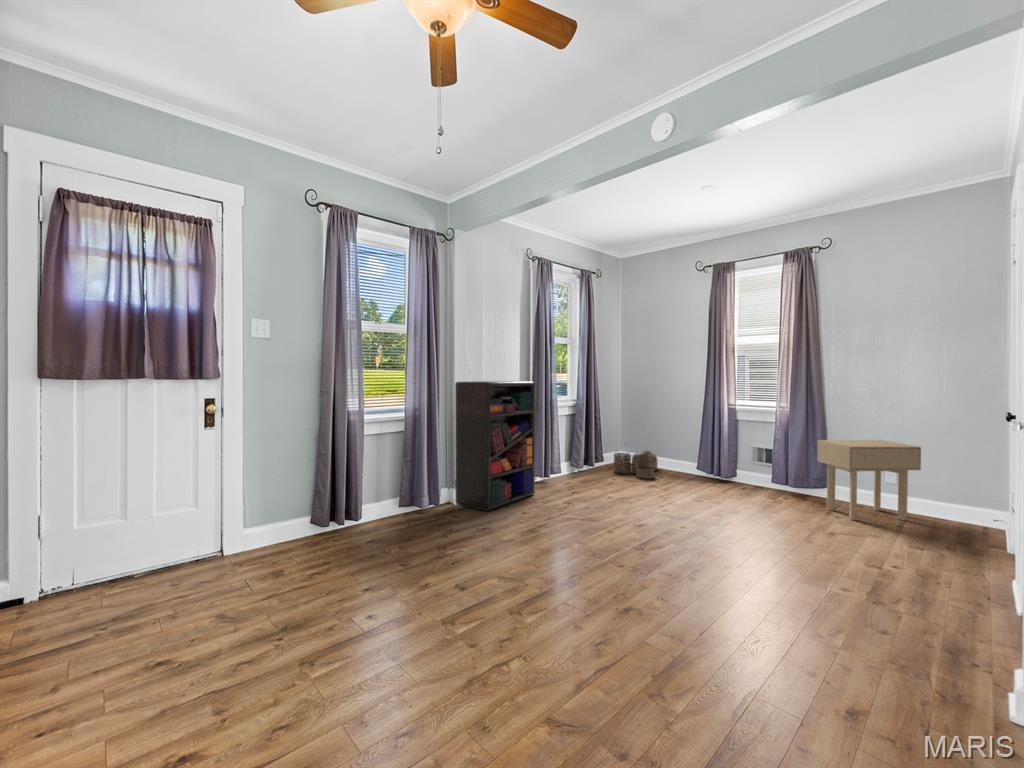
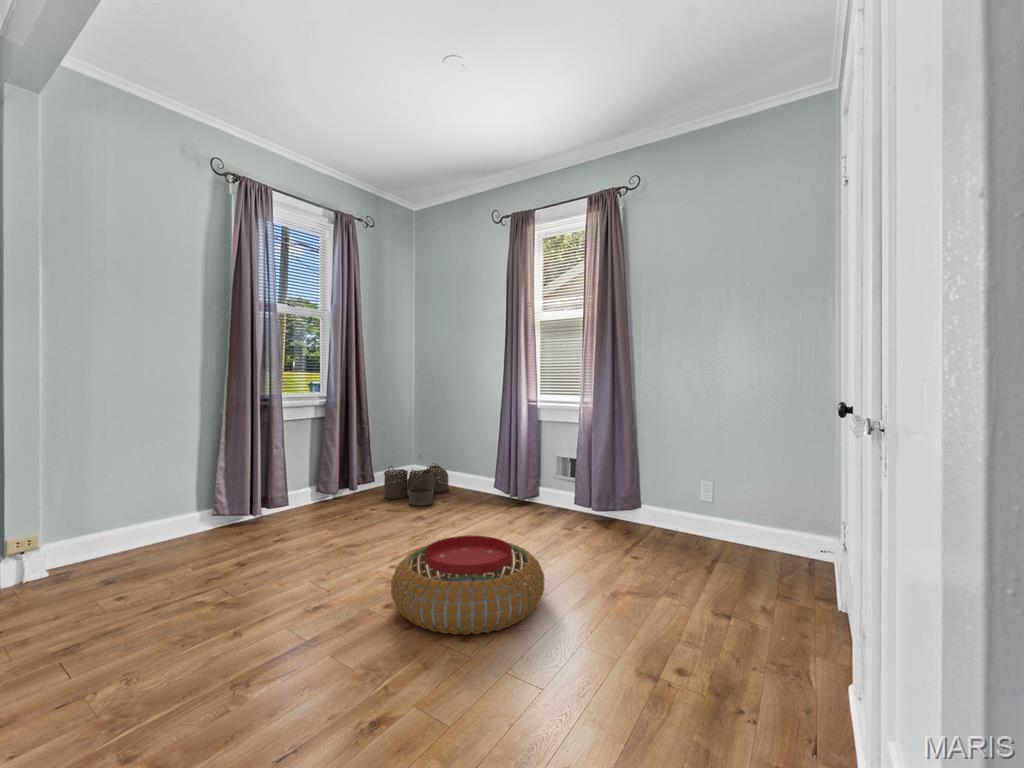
bookshelf: present [455,381,535,511] -> none [29,364,213,592]
side table: present [817,440,921,520] -> none [620,444,738,558]
pouf: none [679,493,784,547] -> present [391,536,544,635]

